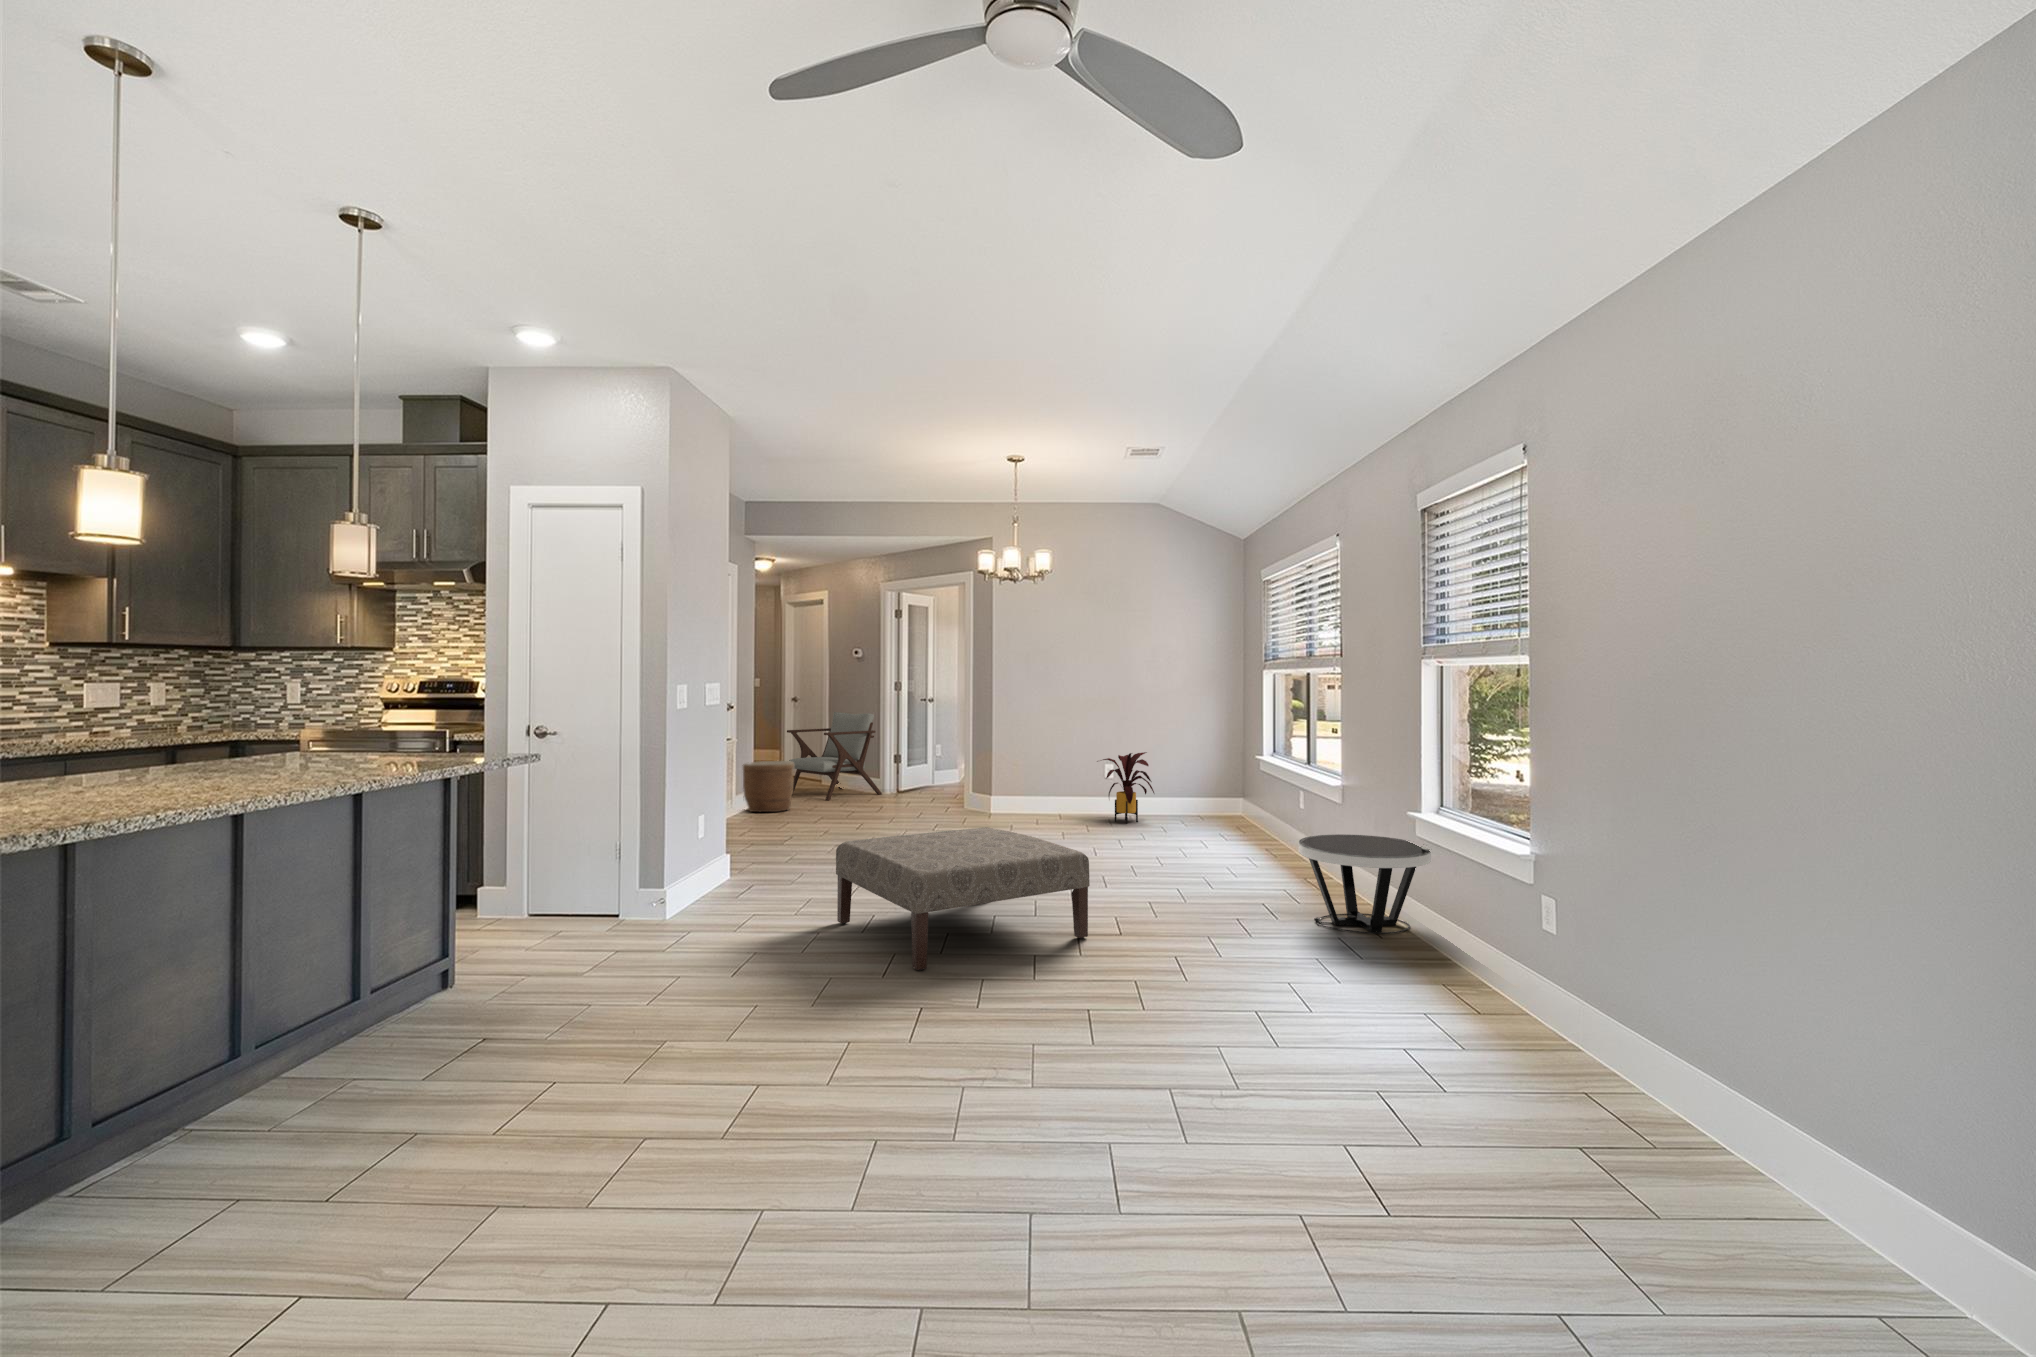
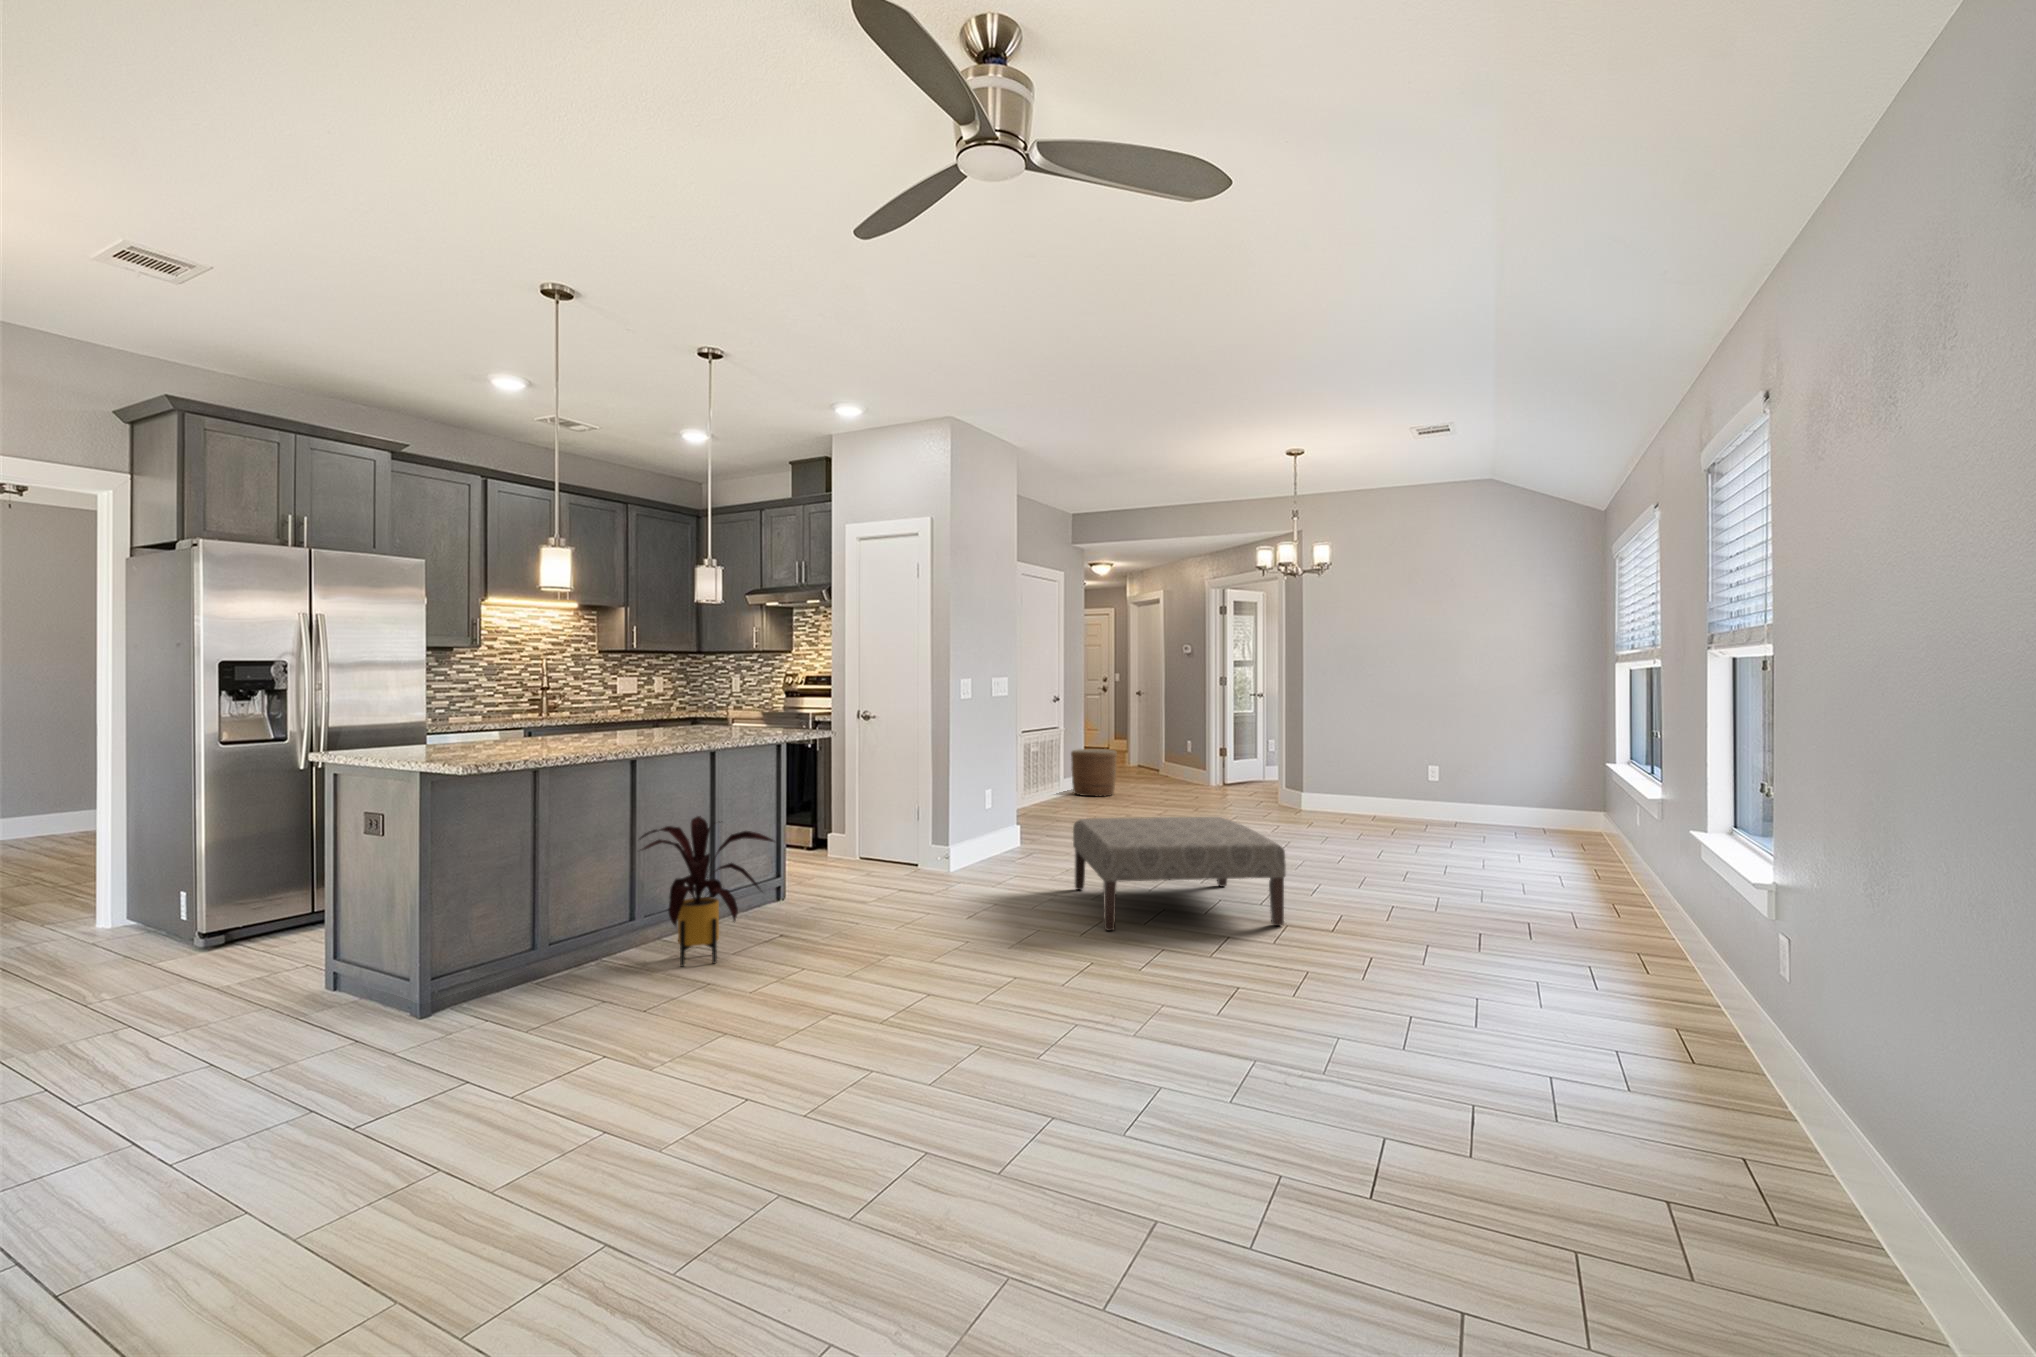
lounge chair: present [787,712,882,800] -> none [1122,704,1211,789]
house plant: present [1097,752,1154,824] -> present [640,816,774,966]
side table: present [1299,834,1431,934] -> none [1533,851,1696,965]

